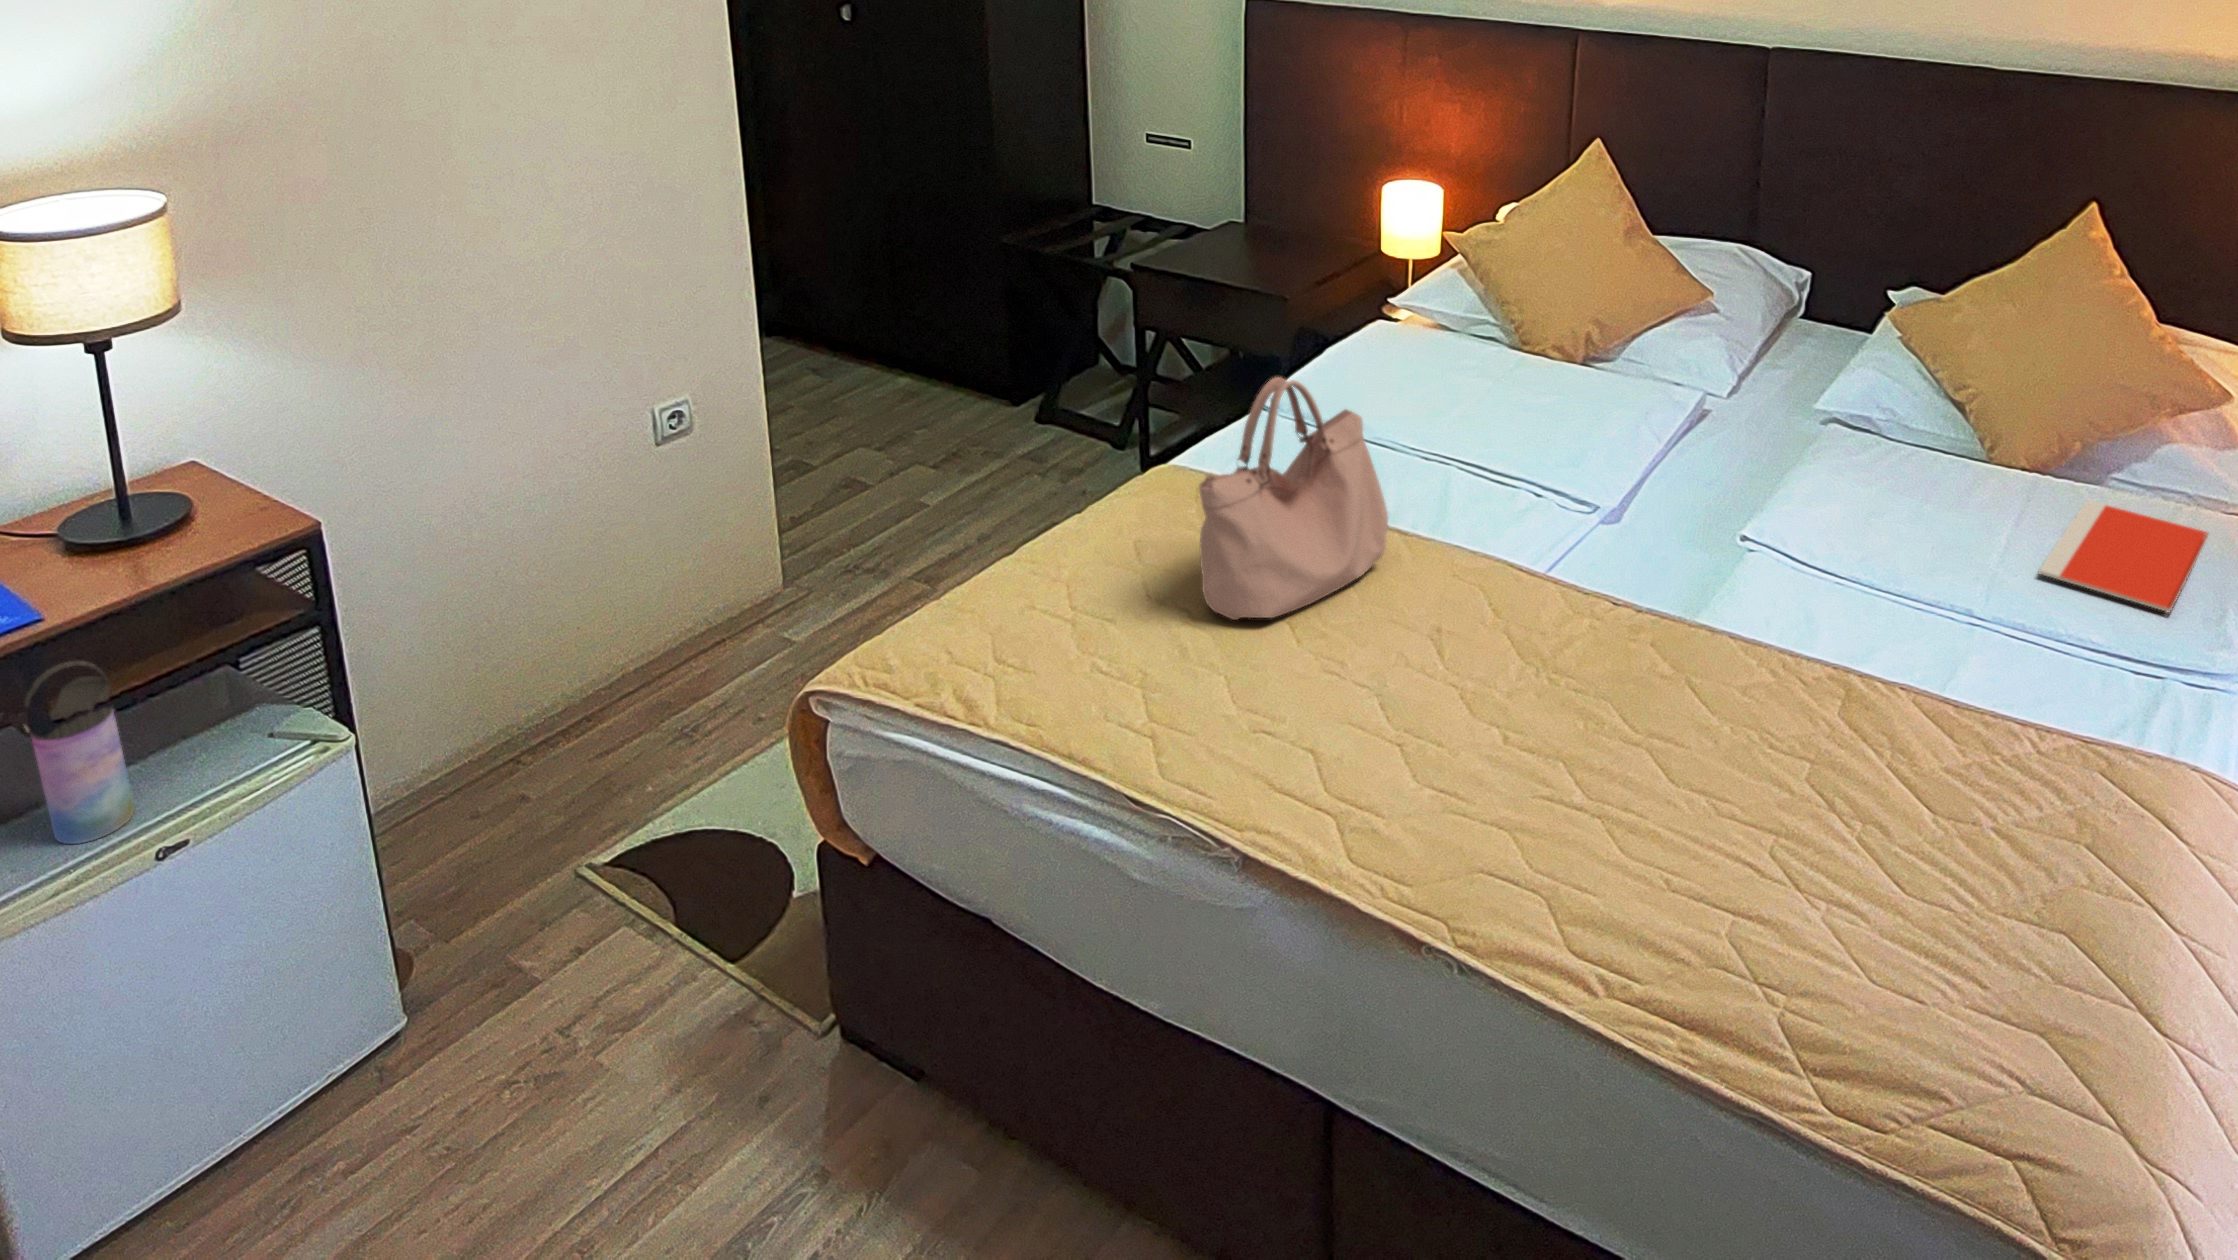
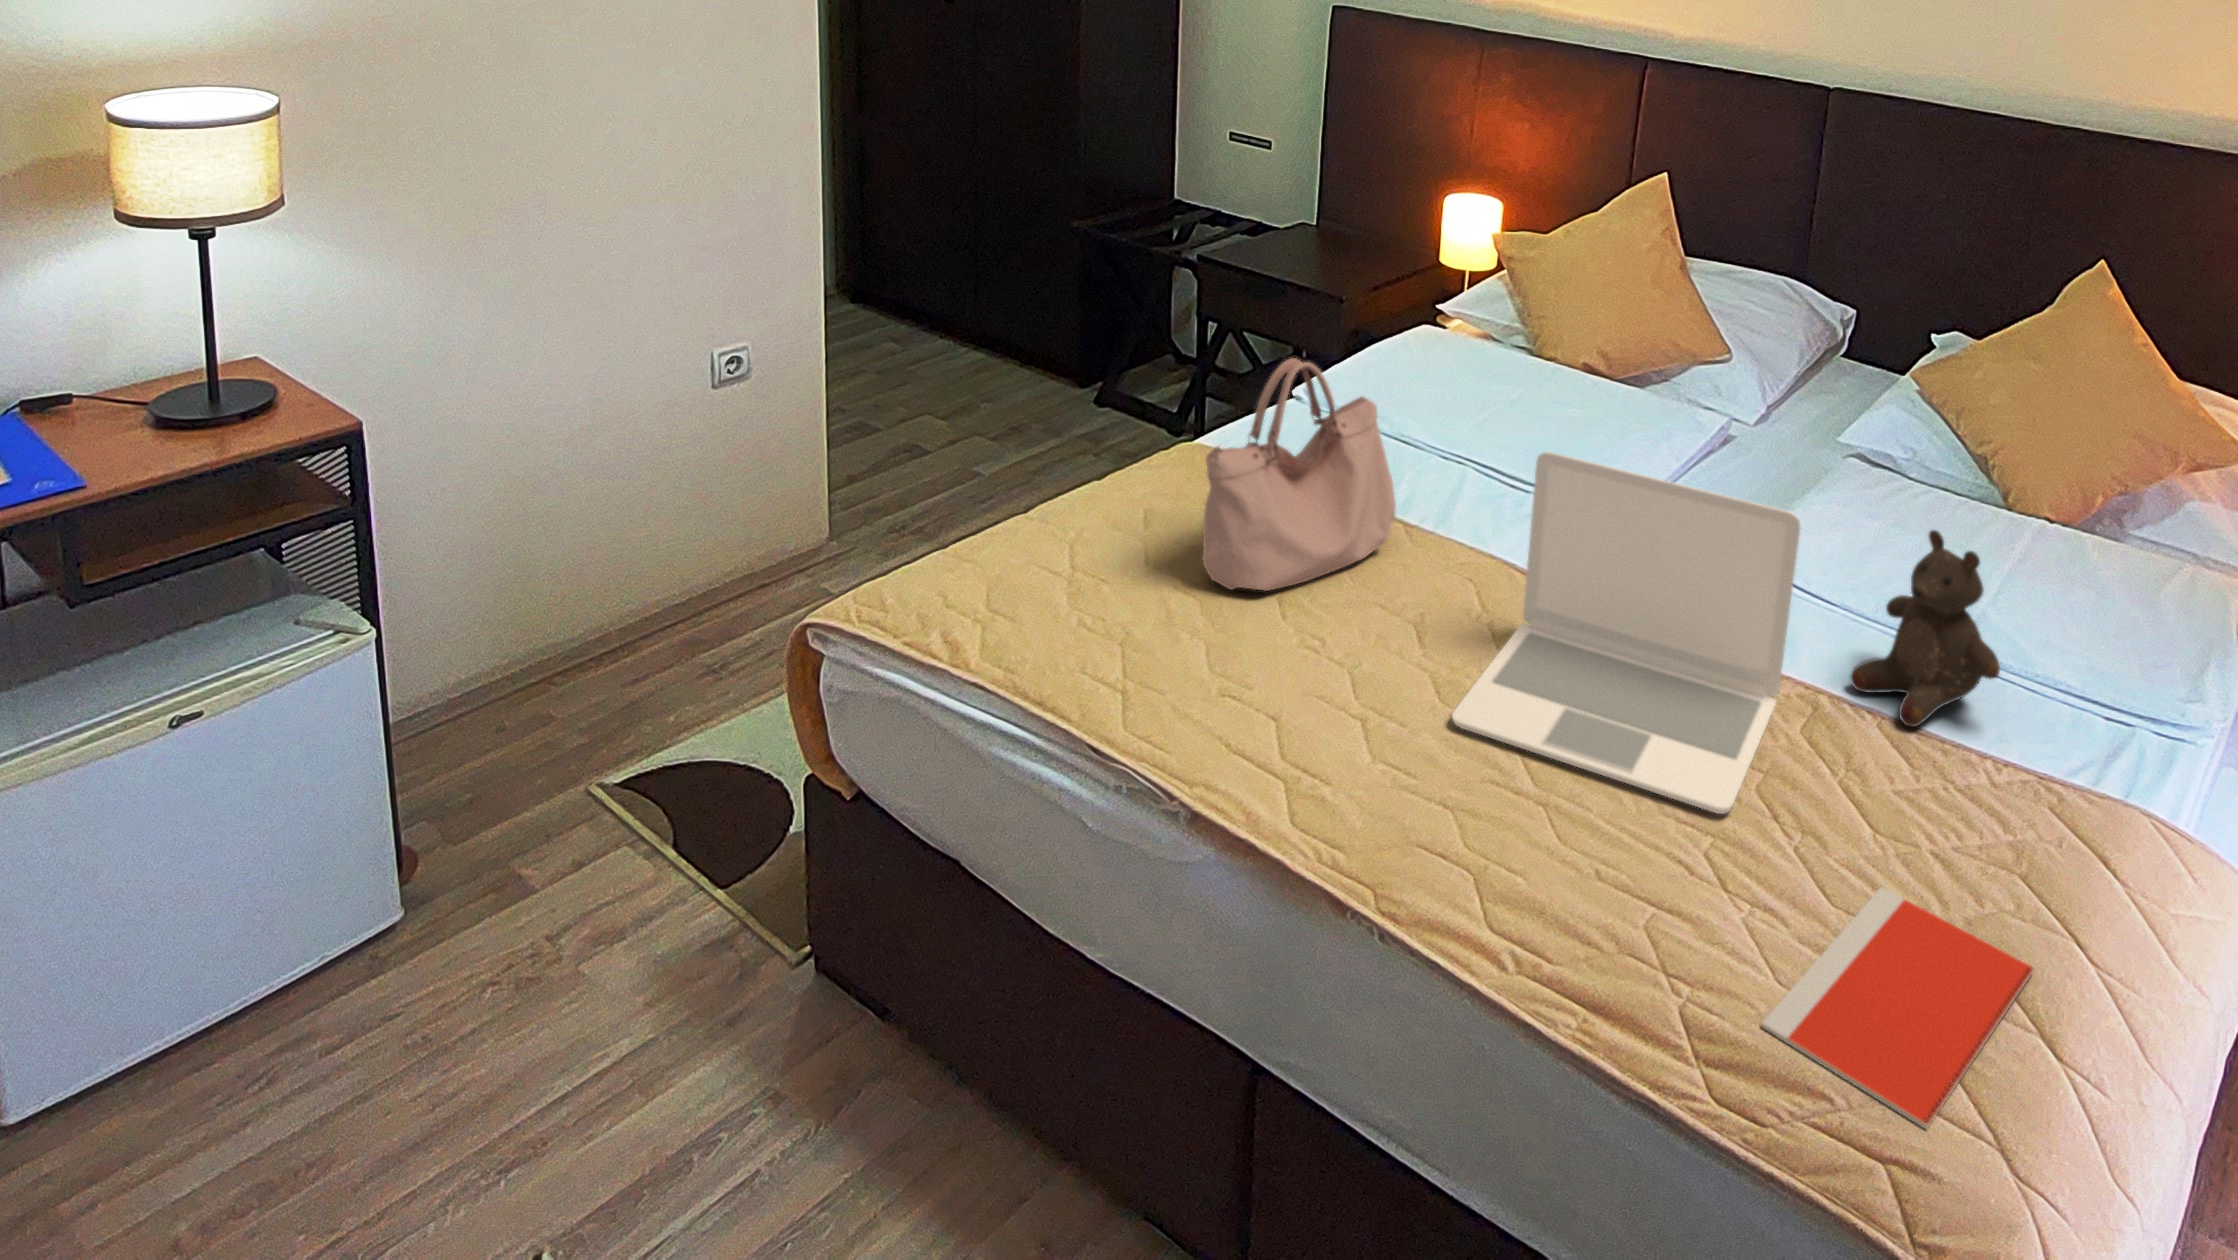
laptop: none [1489,454,1827,812] -> present [1452,452,1800,814]
notebook: present [2039,500,2209,612] -> present [1761,887,2034,1129]
stuffed bear: none [1879,501,2035,704] -> present [1850,530,2000,727]
water bottle: present [25,661,135,844] -> none [60,531,163,706]

